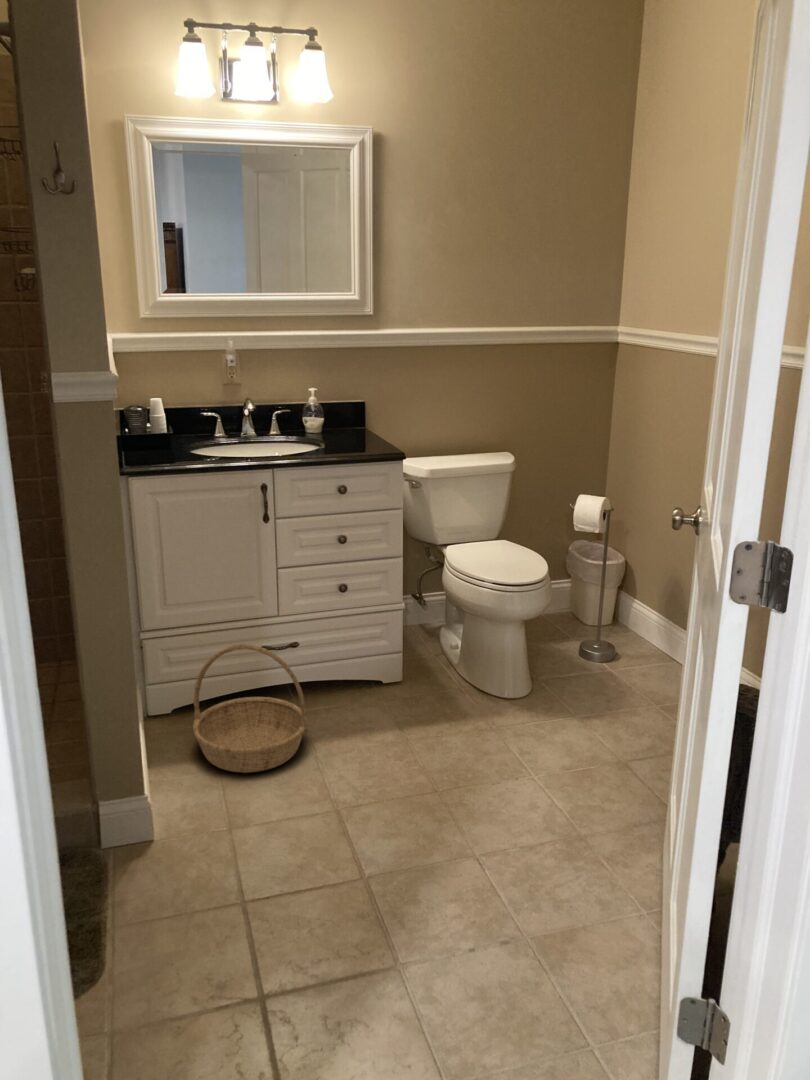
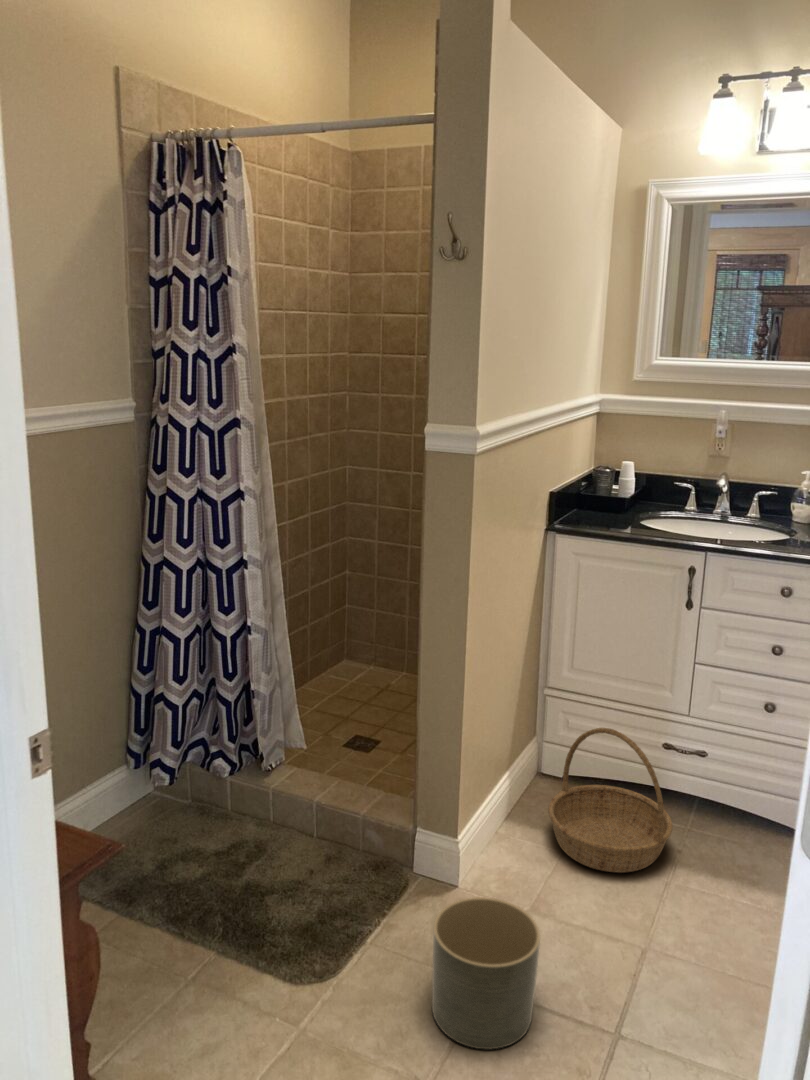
planter: none [211,815,313,953] -> present [432,897,540,1049]

